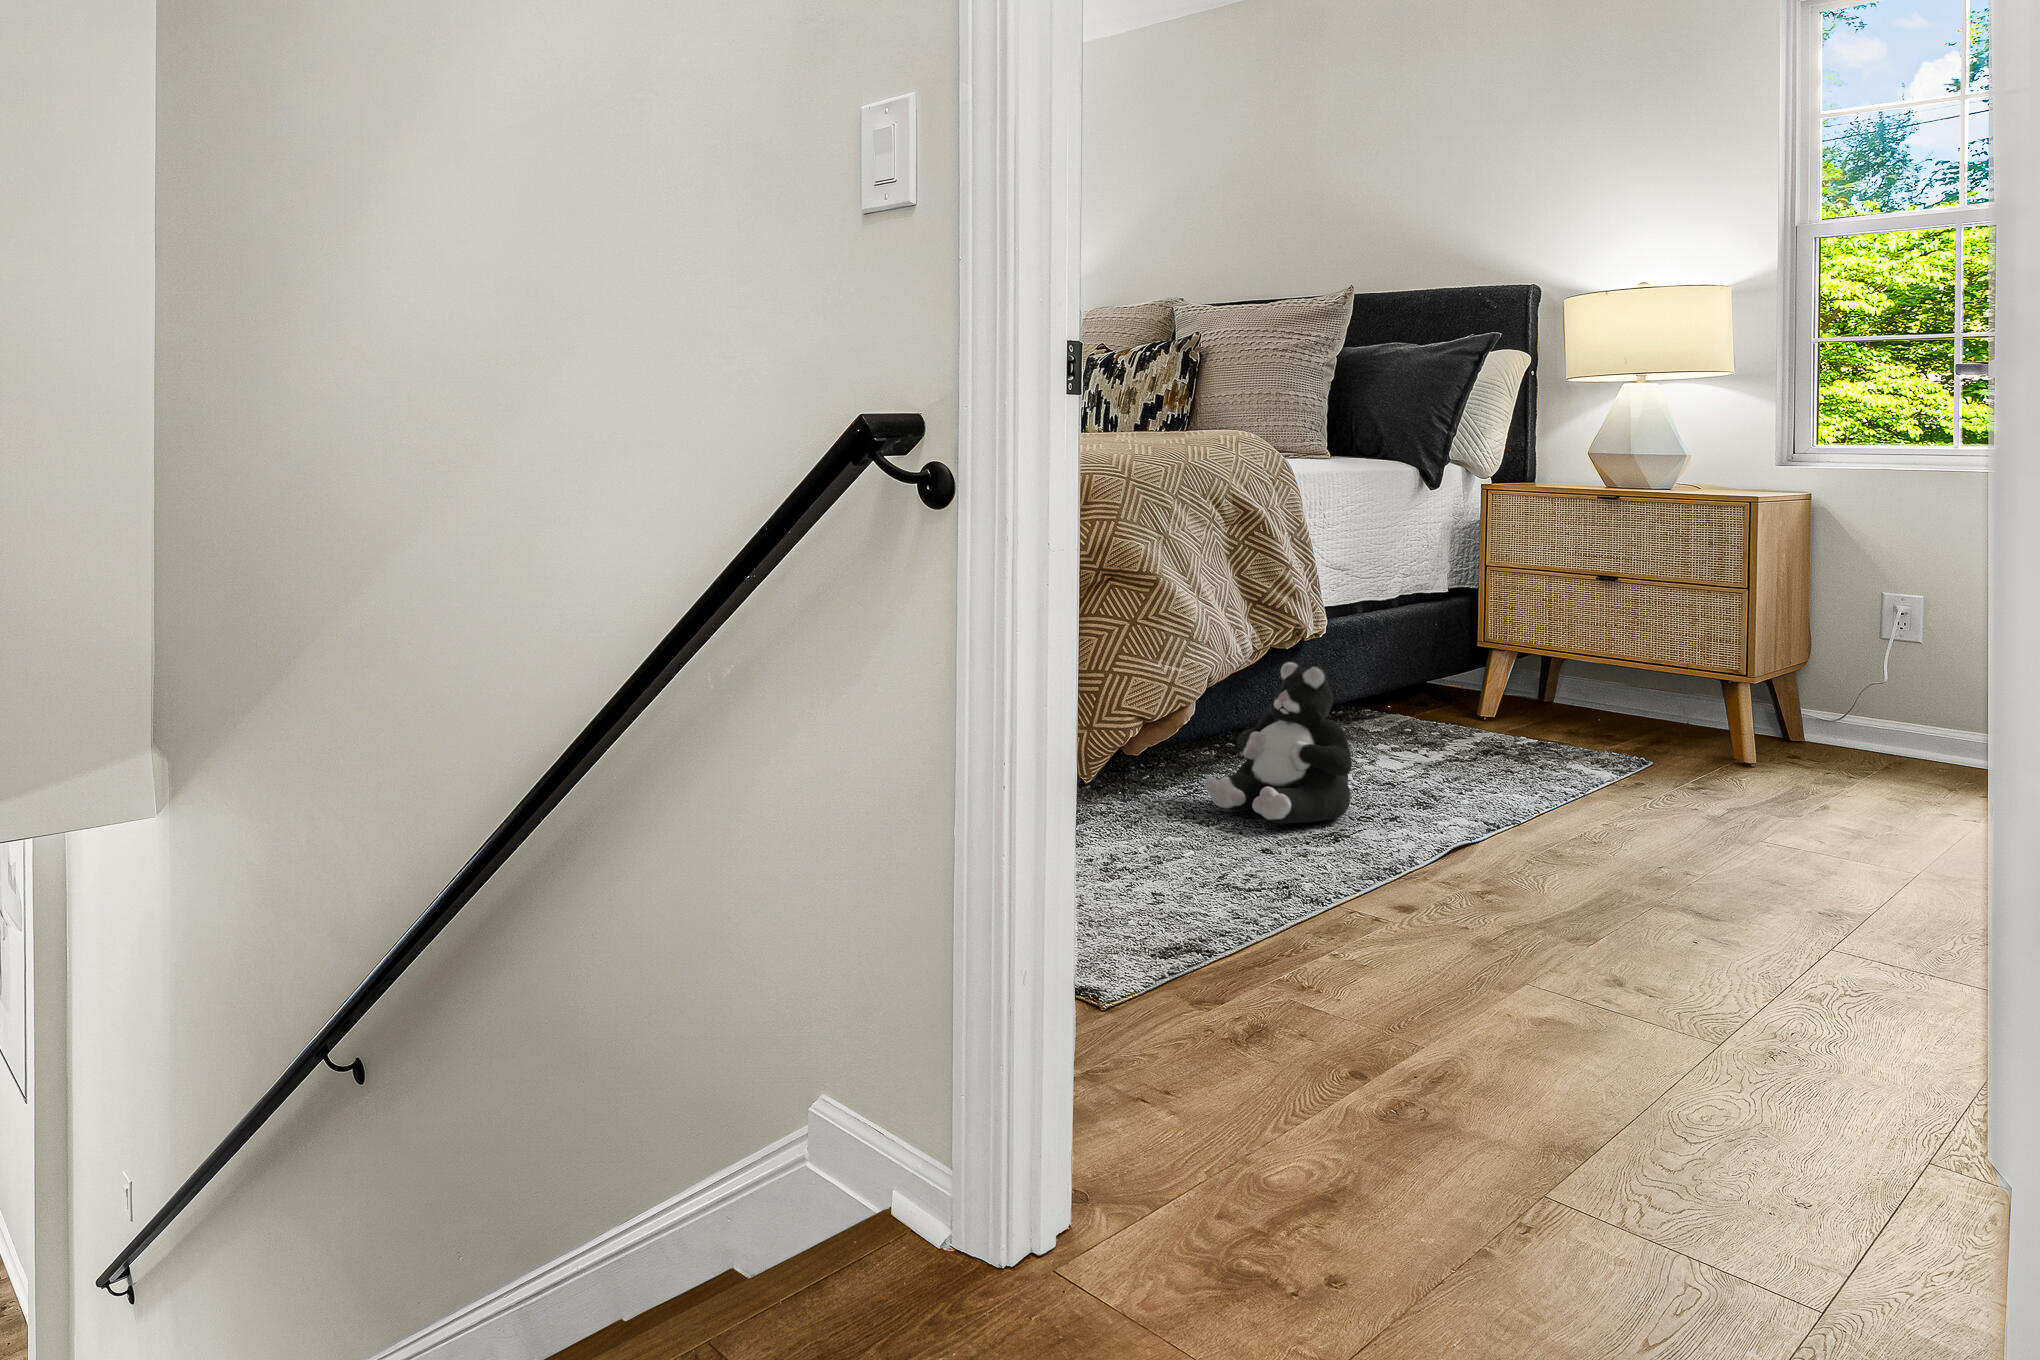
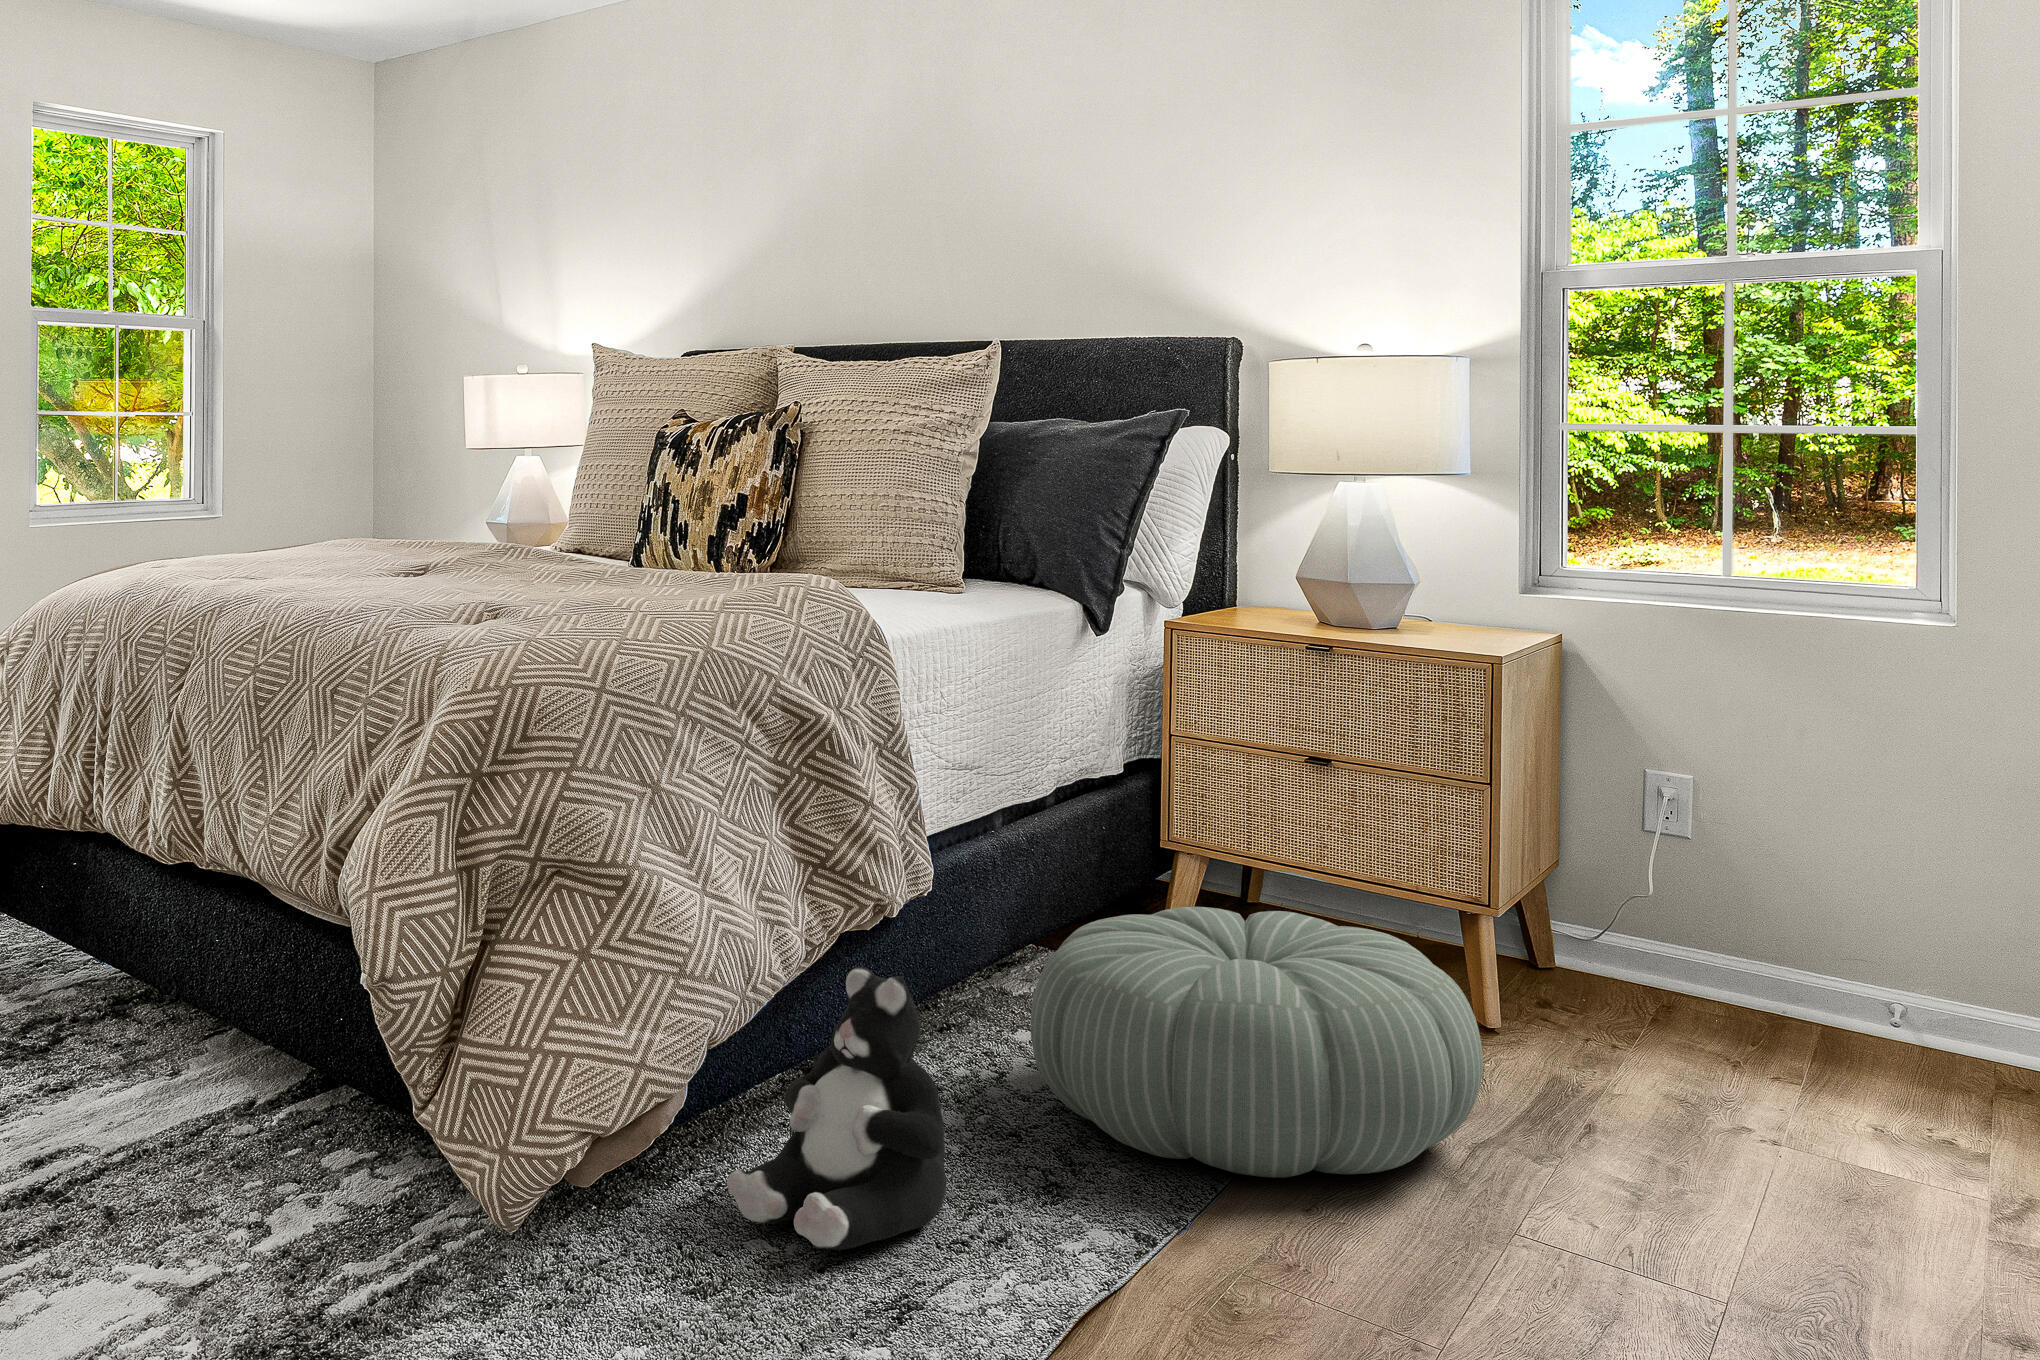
pouf: none [1399,657,1740,818] -> present [1030,907,1483,1177]

